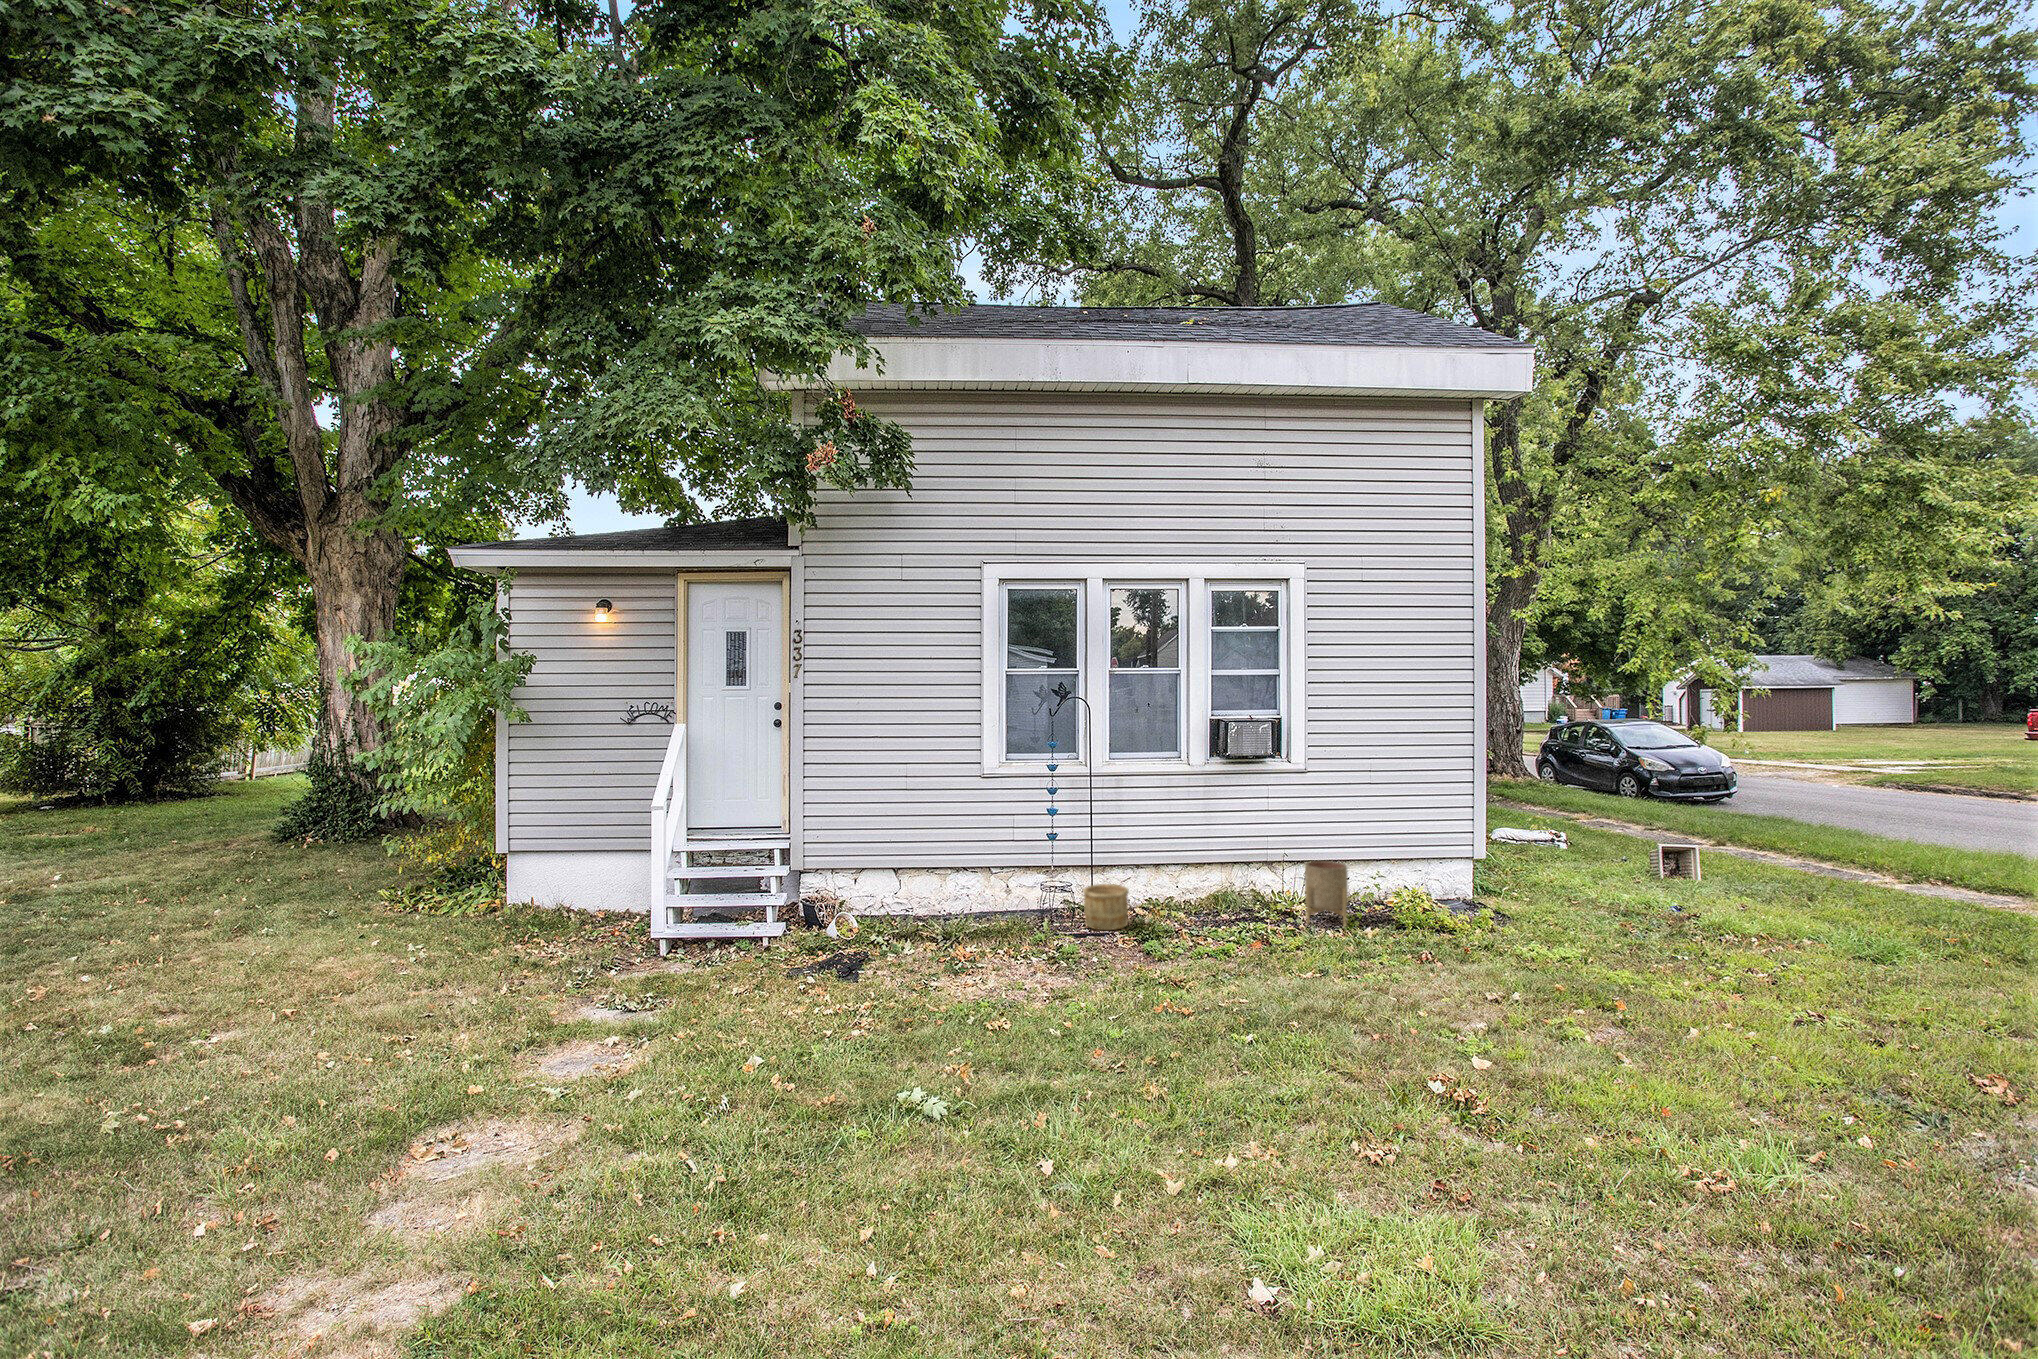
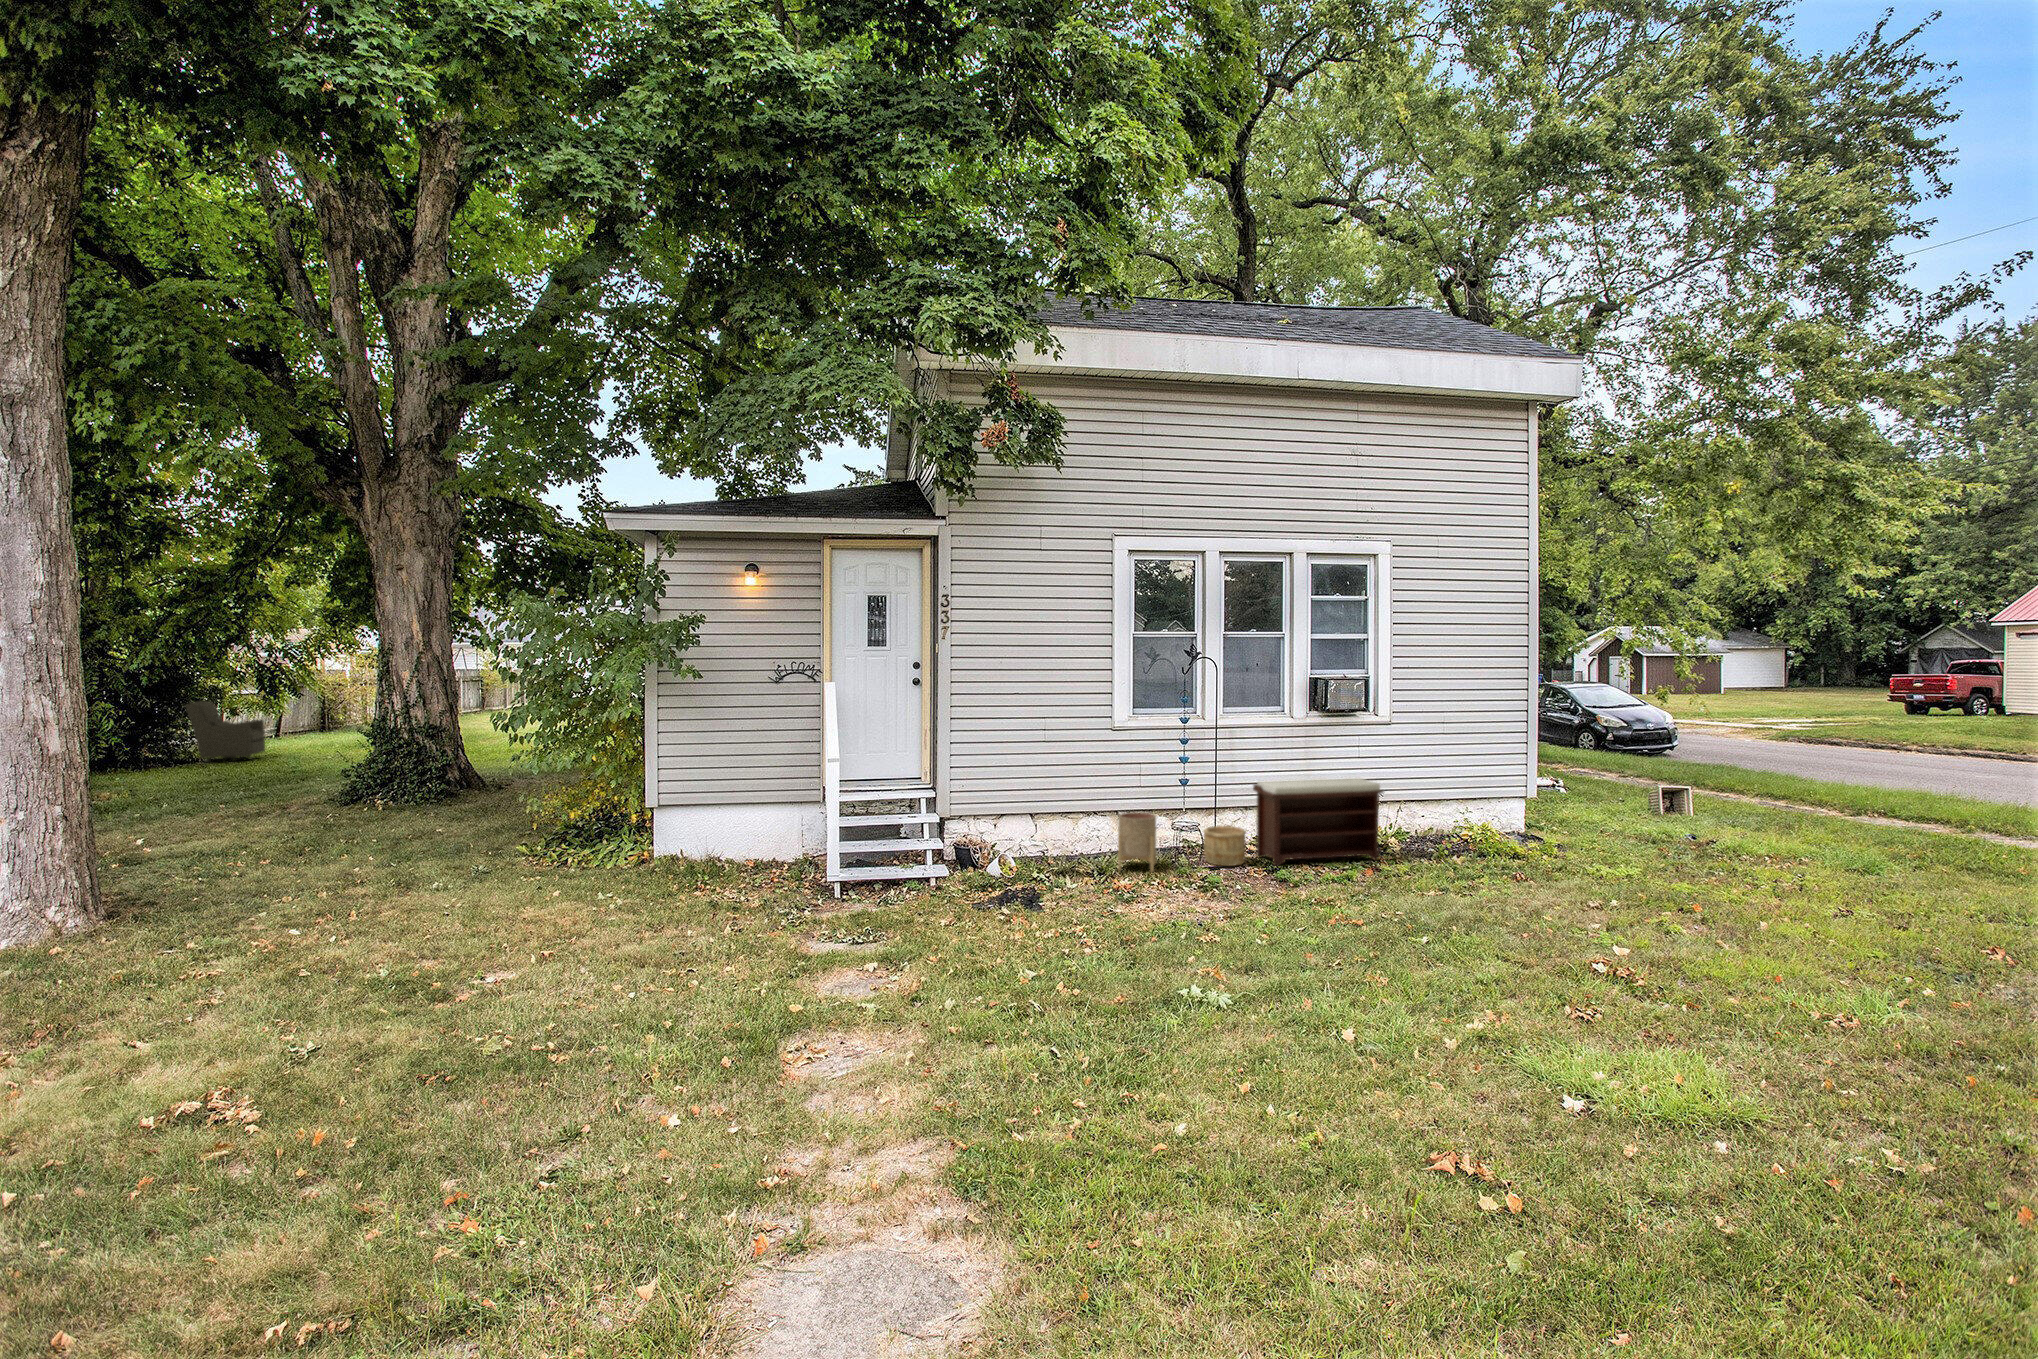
chair: none [188,737,266,797] -> present [186,701,265,762]
bench: none [1143,832,1287,931] -> present [1253,778,1383,866]
planter: present [1305,861,1348,927] -> present [1118,812,1156,872]

